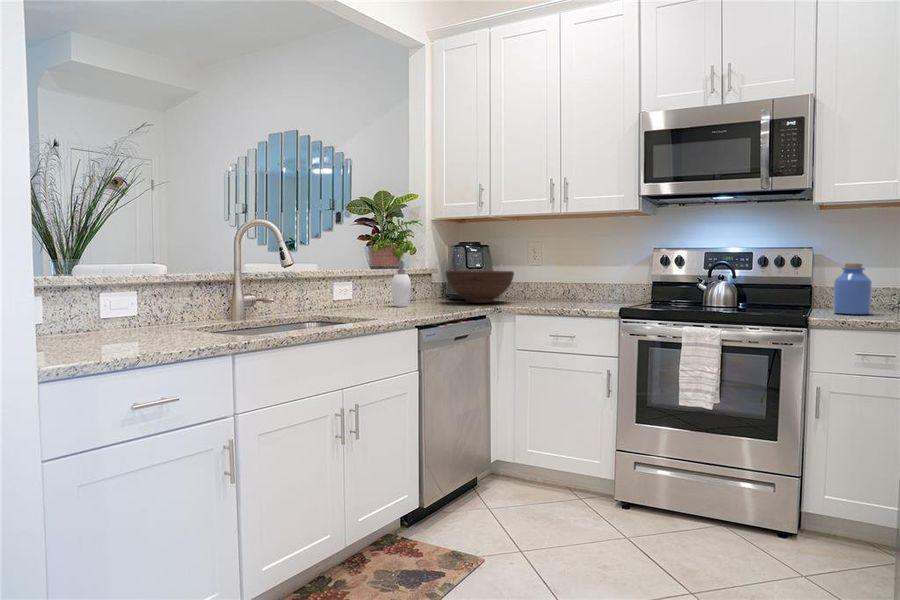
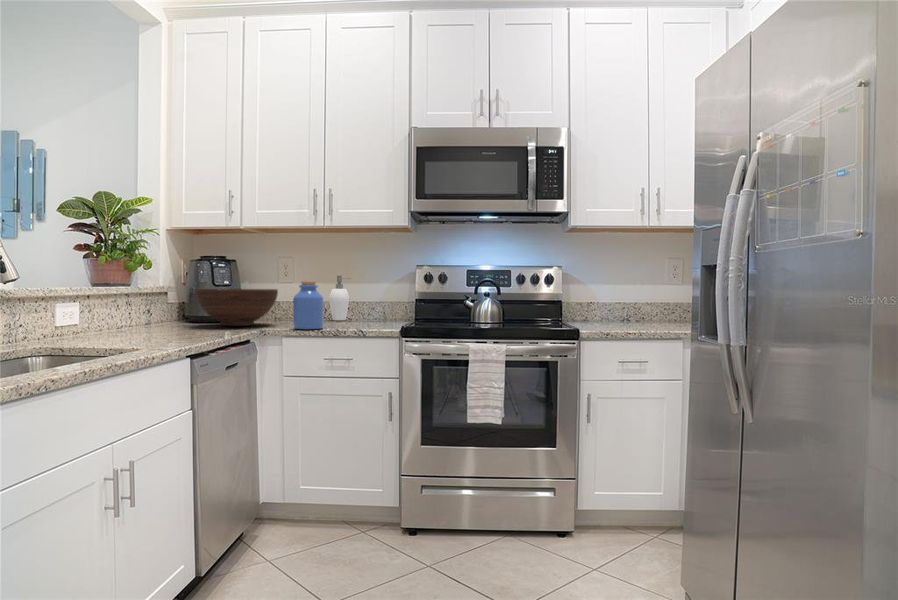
soap dispenser: present [391,261,411,307] -> present [329,276,349,320]
jar: present [833,263,871,315] -> present [293,281,323,329]

